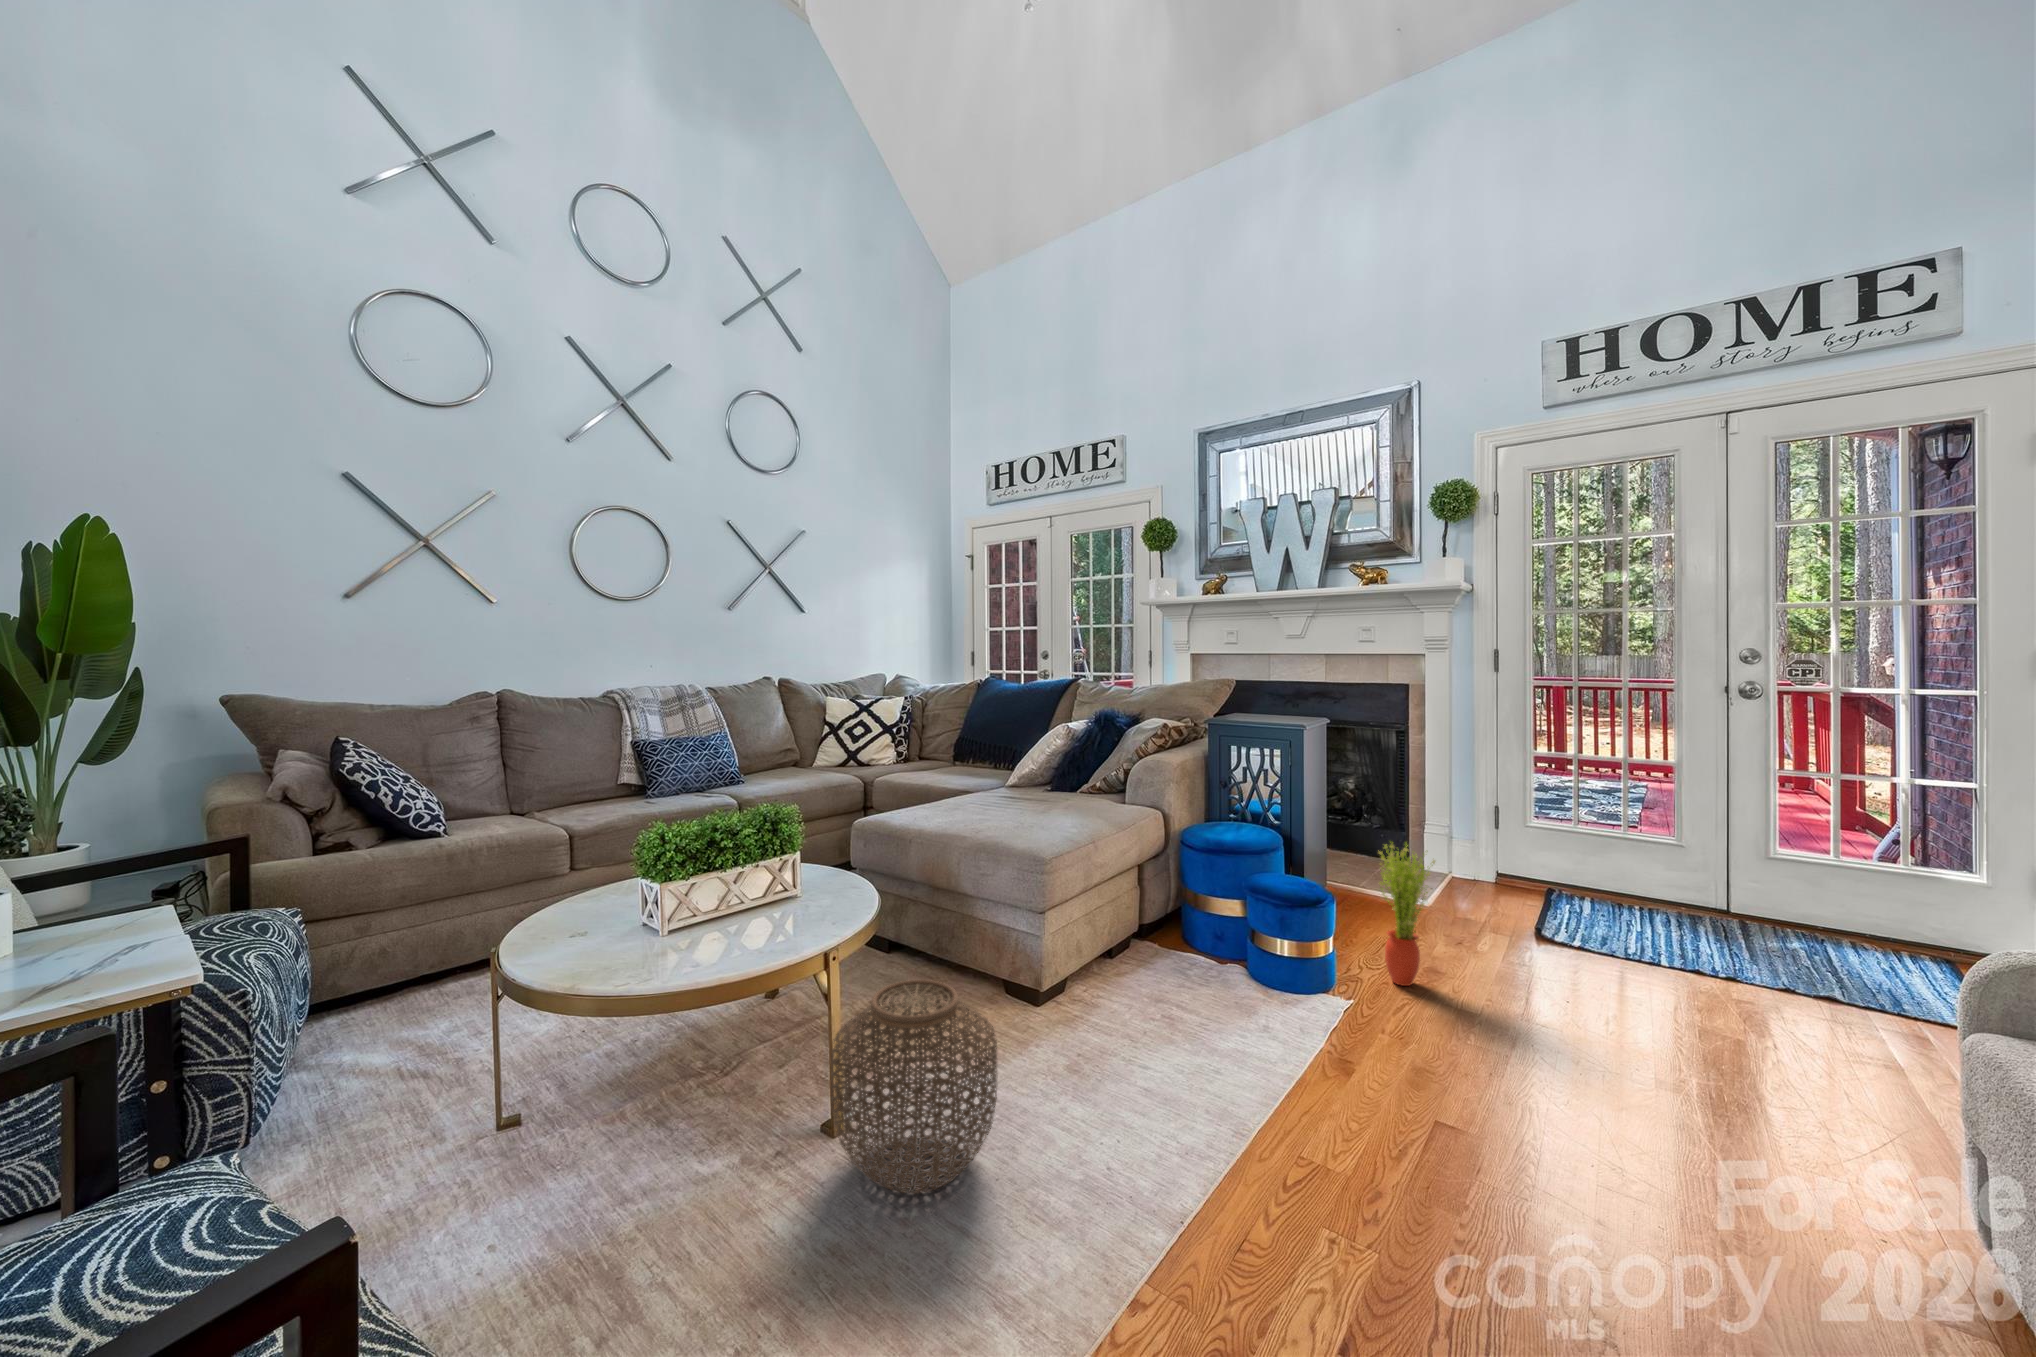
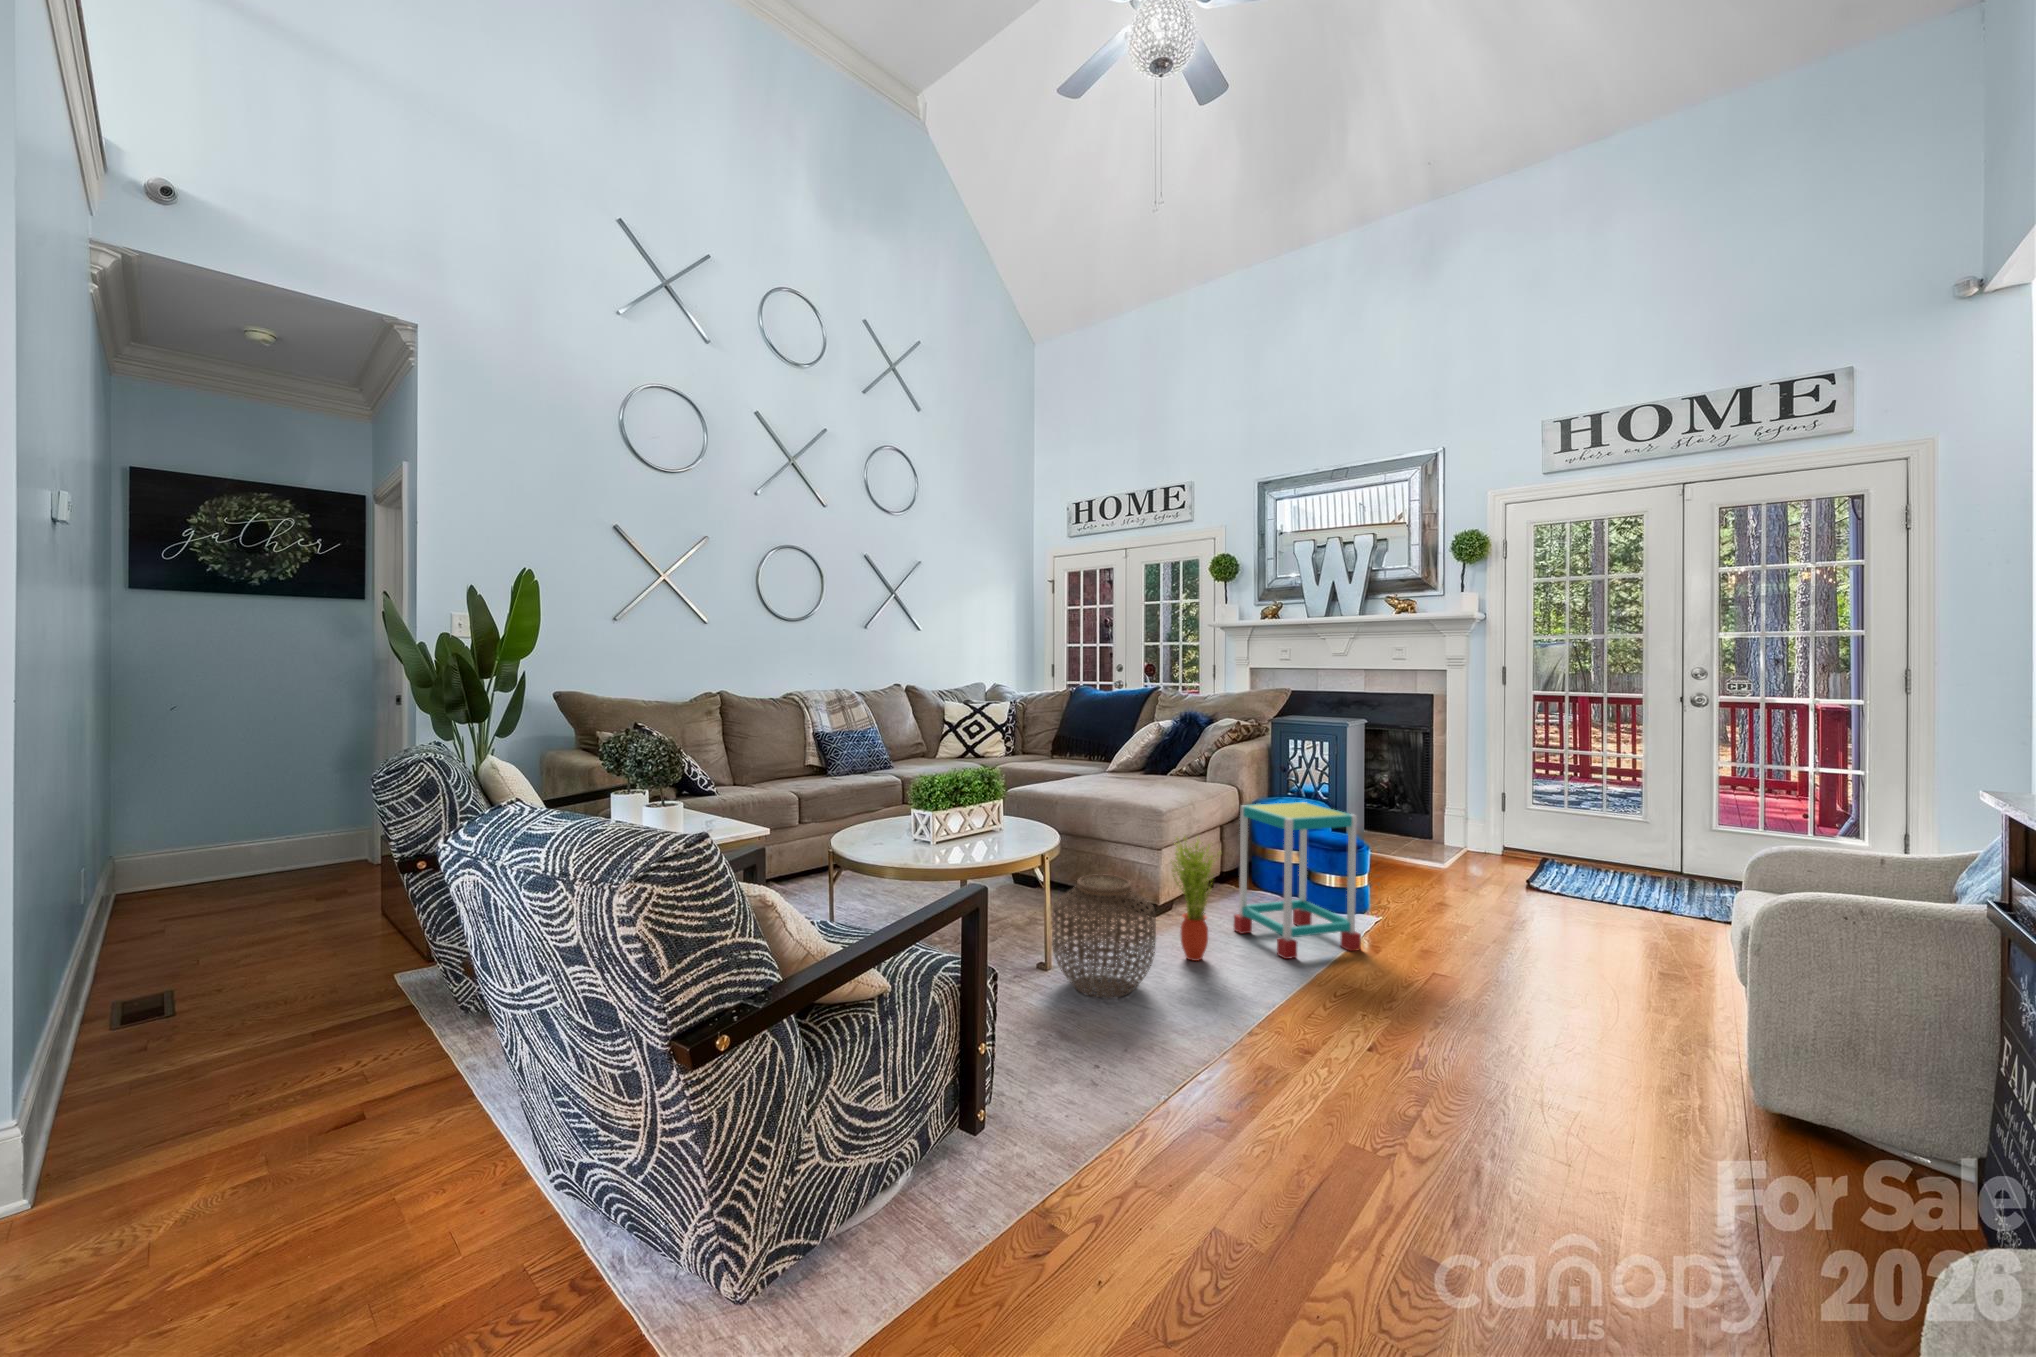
side table: none [1143,841,1322,1089] -> present [1234,802,1361,959]
potted plant: present [1379,844,1435,986] -> present [1171,836,1221,961]

